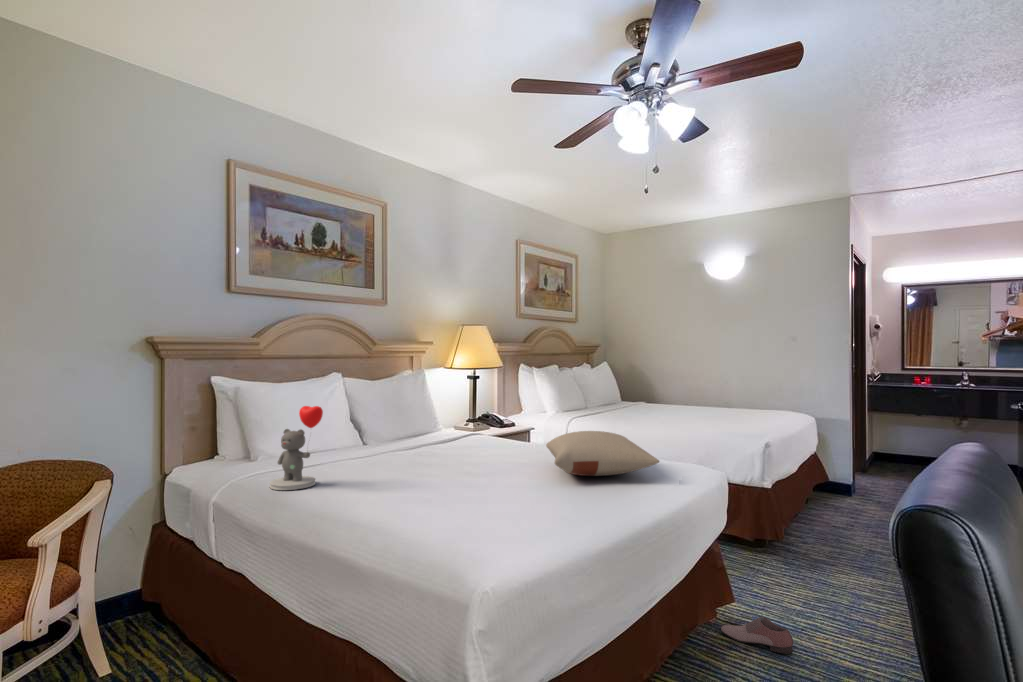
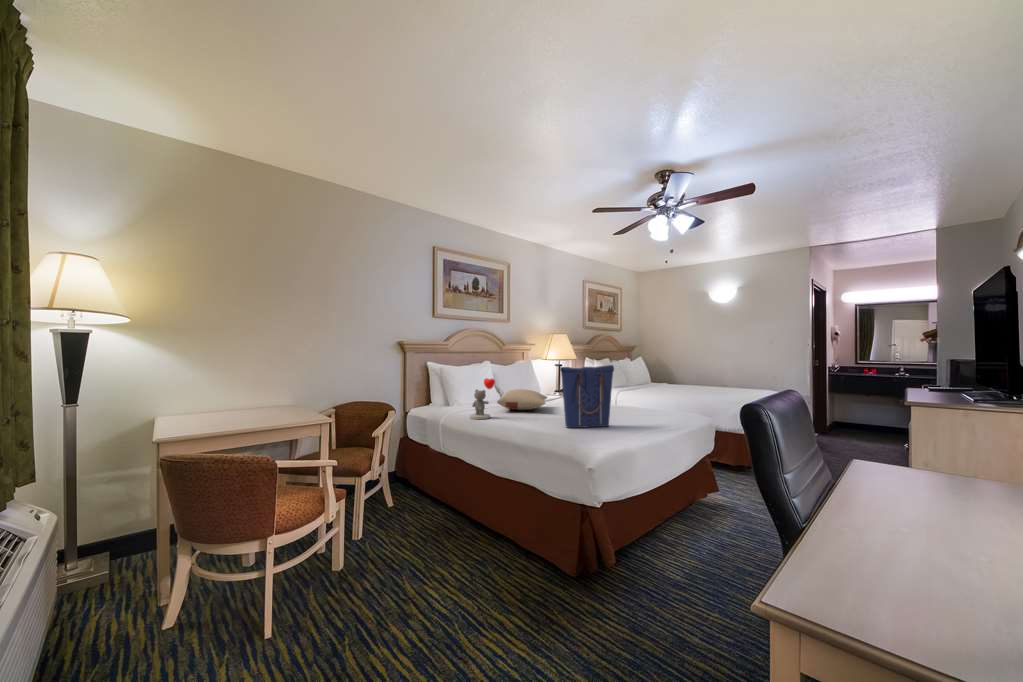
tote bag: none [447,374,554,504] -> present [560,365,614,428]
pillow: present [546,431,659,476] -> present [497,389,547,410]
shoe: present [721,616,793,654] -> none [706,501,747,521]

